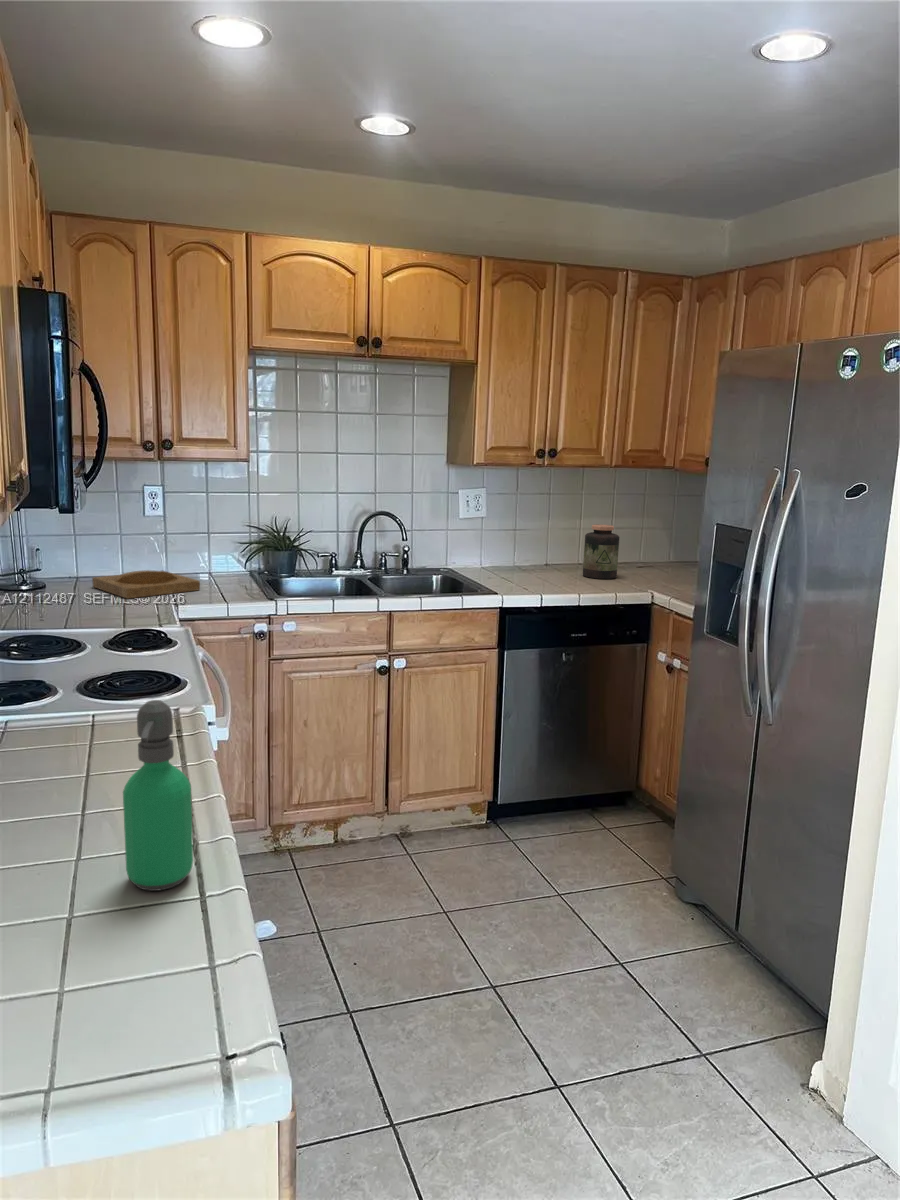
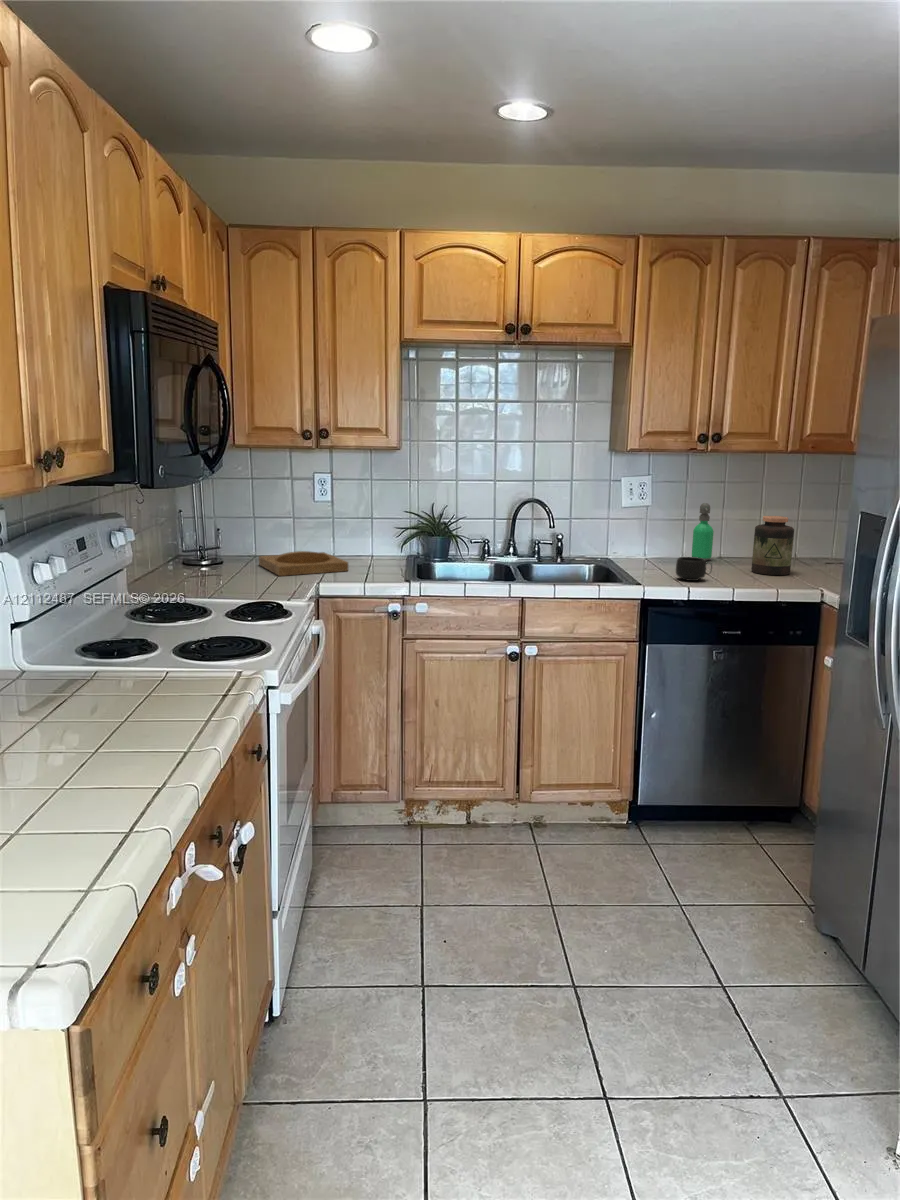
mug: none [525,565,557,587] -> present [676,557,712,581]
soap dispenser: present [123,700,193,891] -> present [692,503,714,561]

